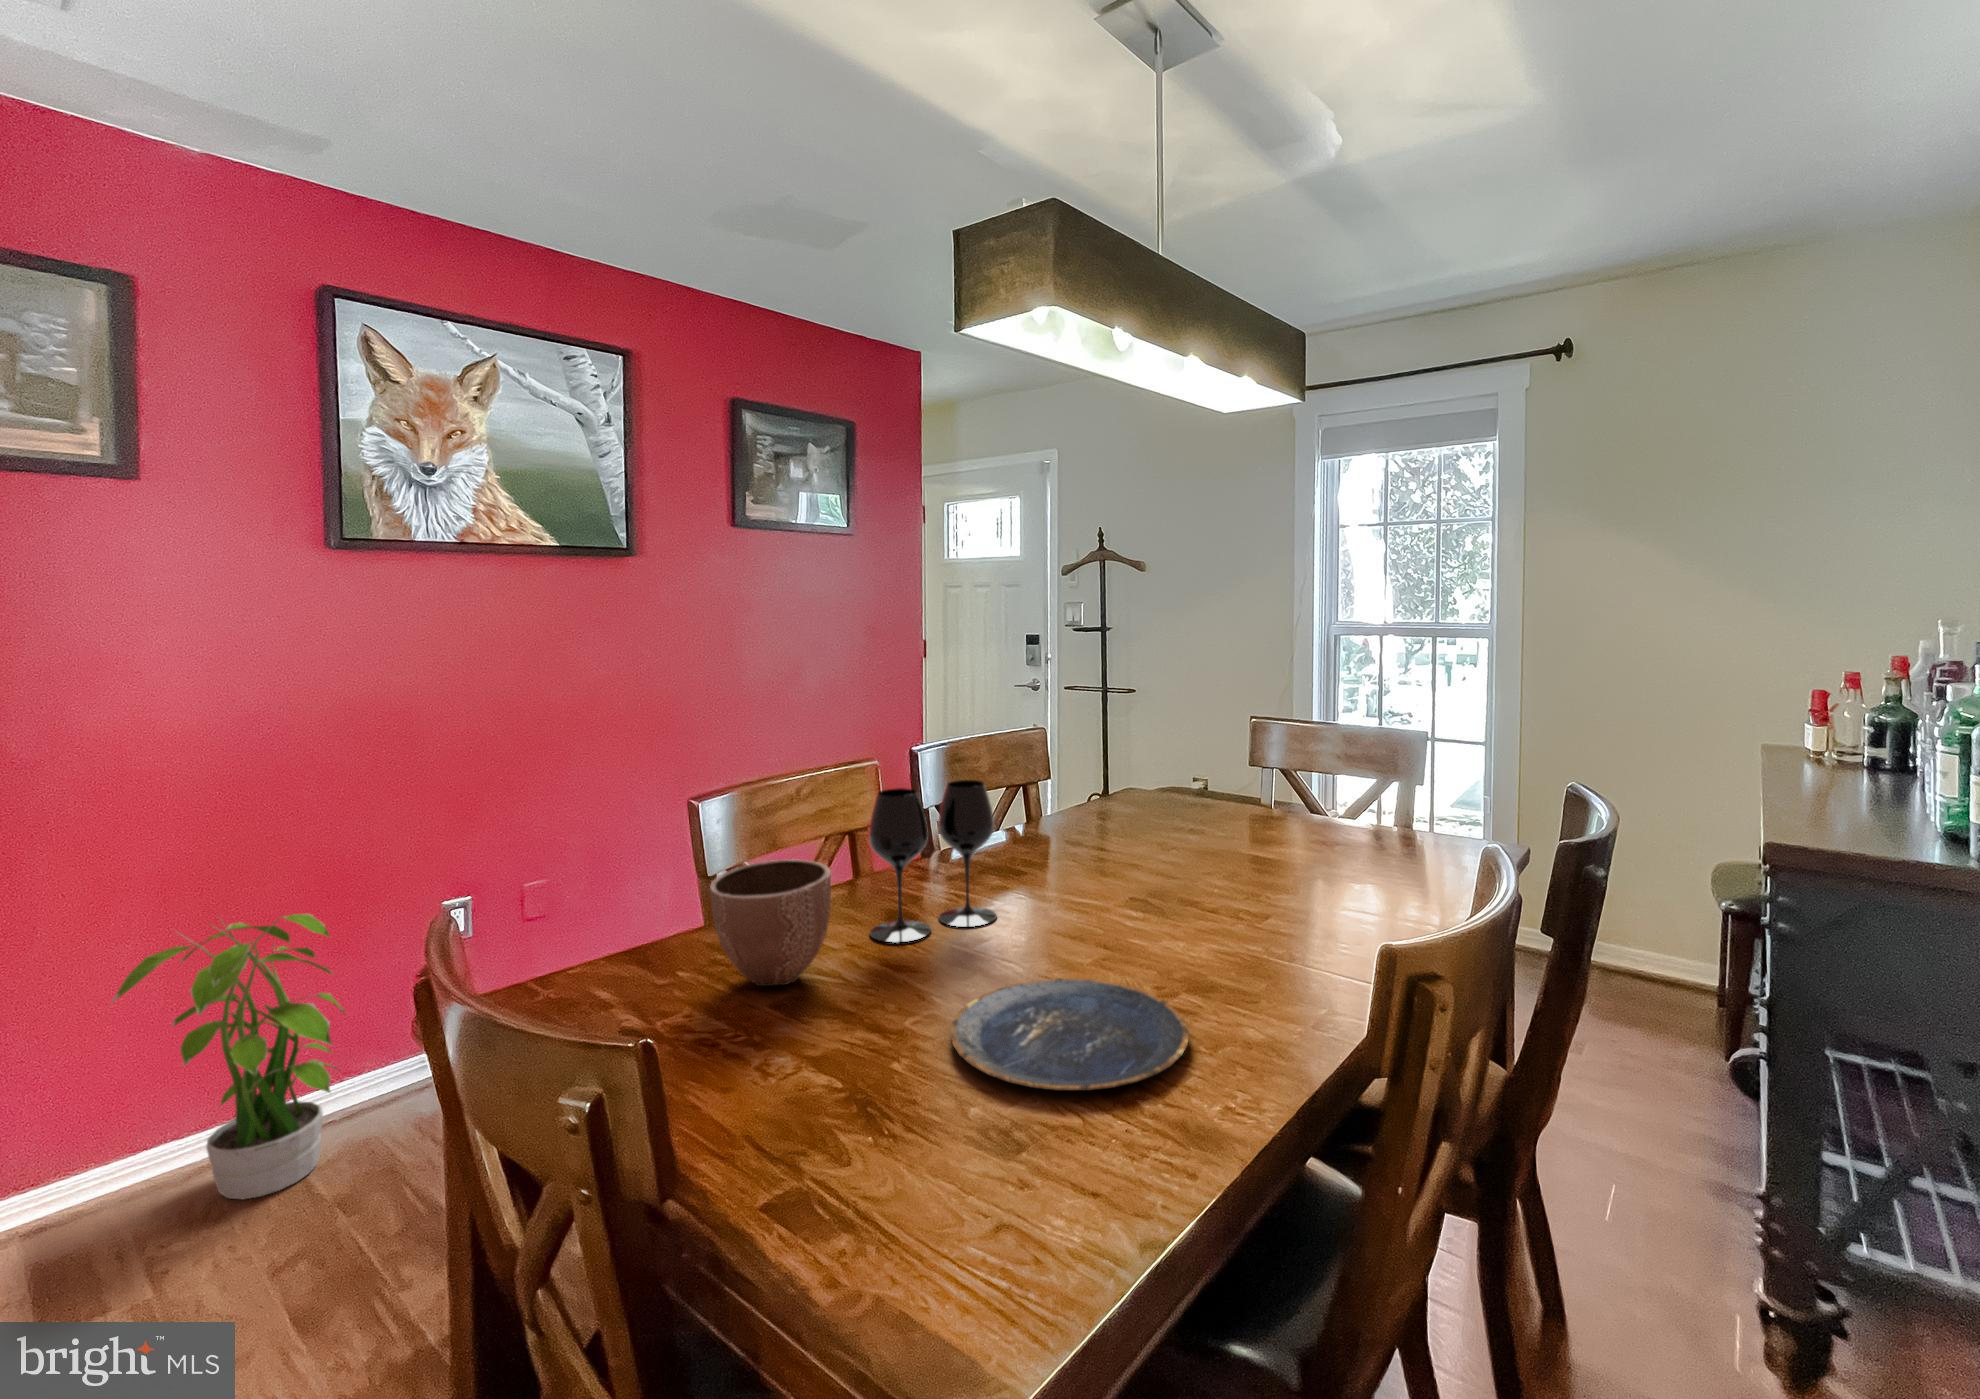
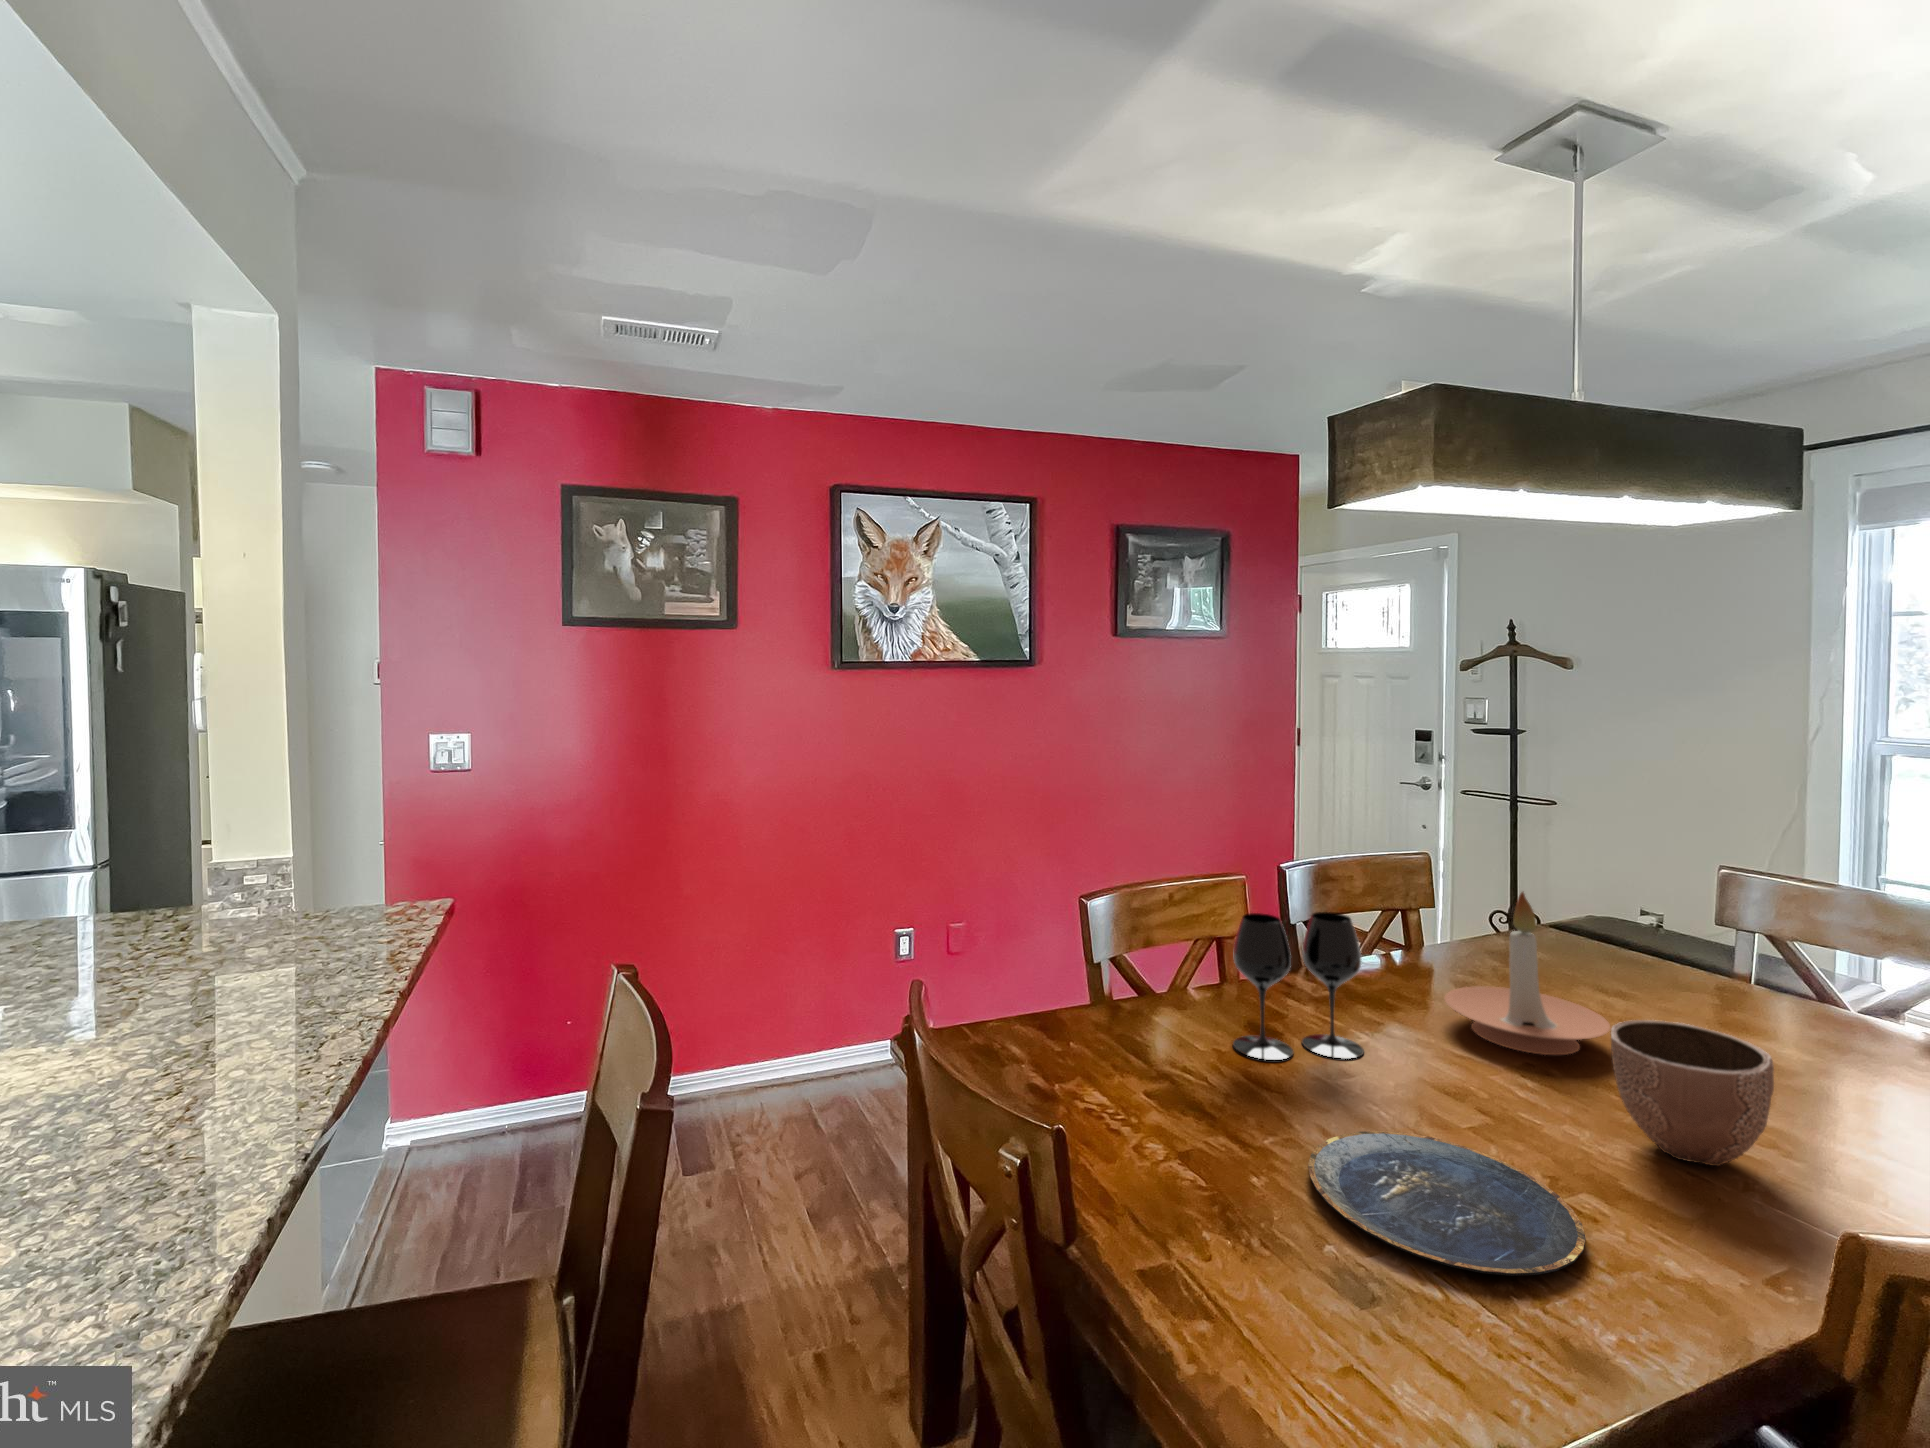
candle holder: none [1064,743,1191,890] -> present [1445,892,1610,1055]
decorative bowl: present [710,859,831,986] -> present [1611,1020,1774,1166]
potted plant: present [112,914,345,1199] -> none [707,925,831,1131]

